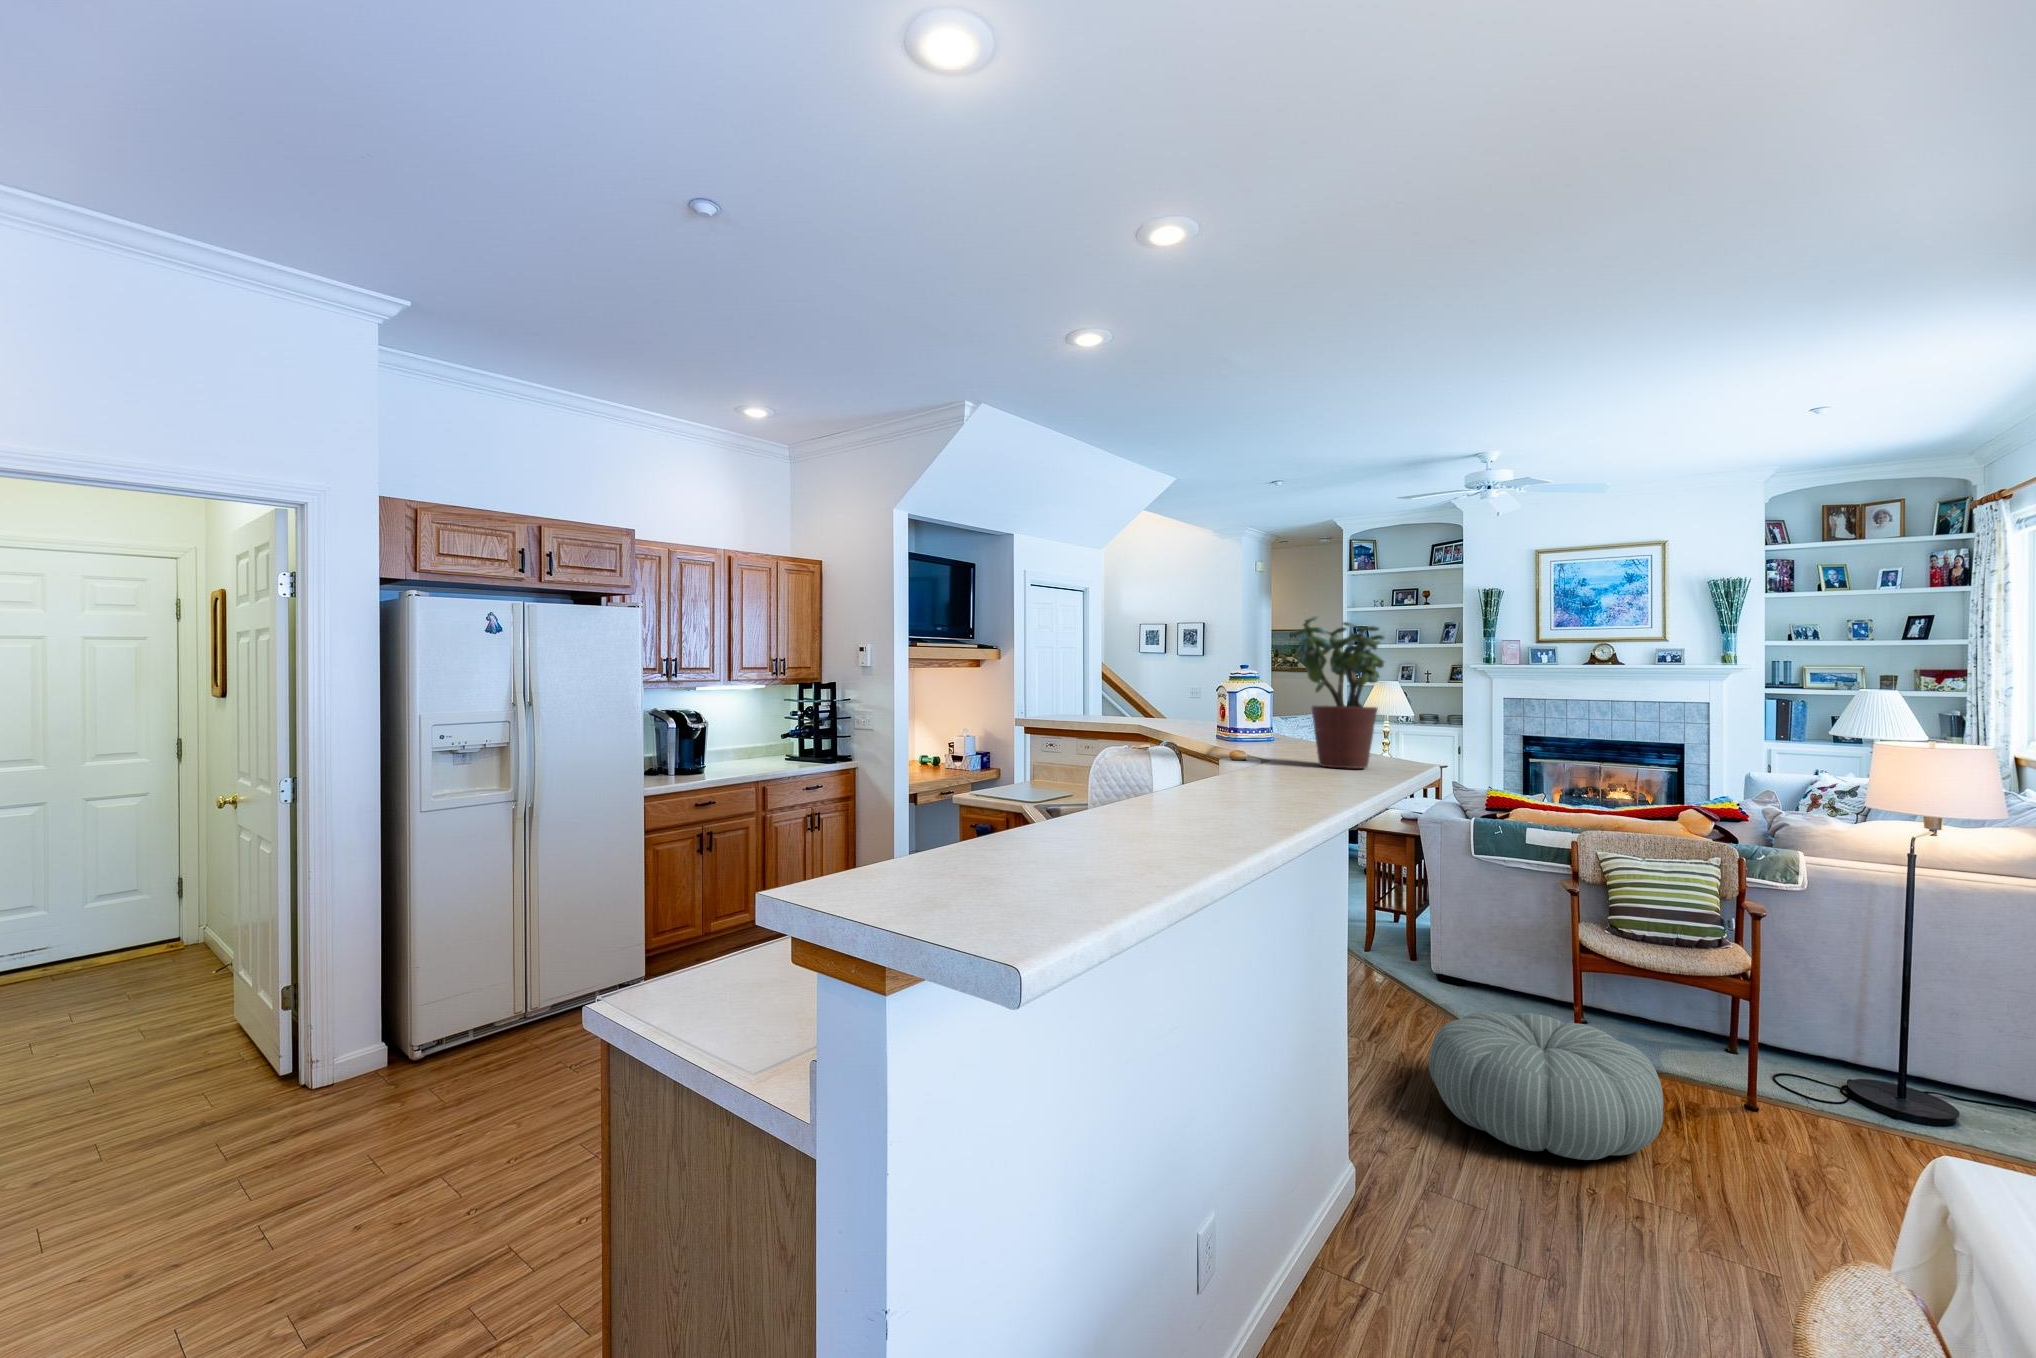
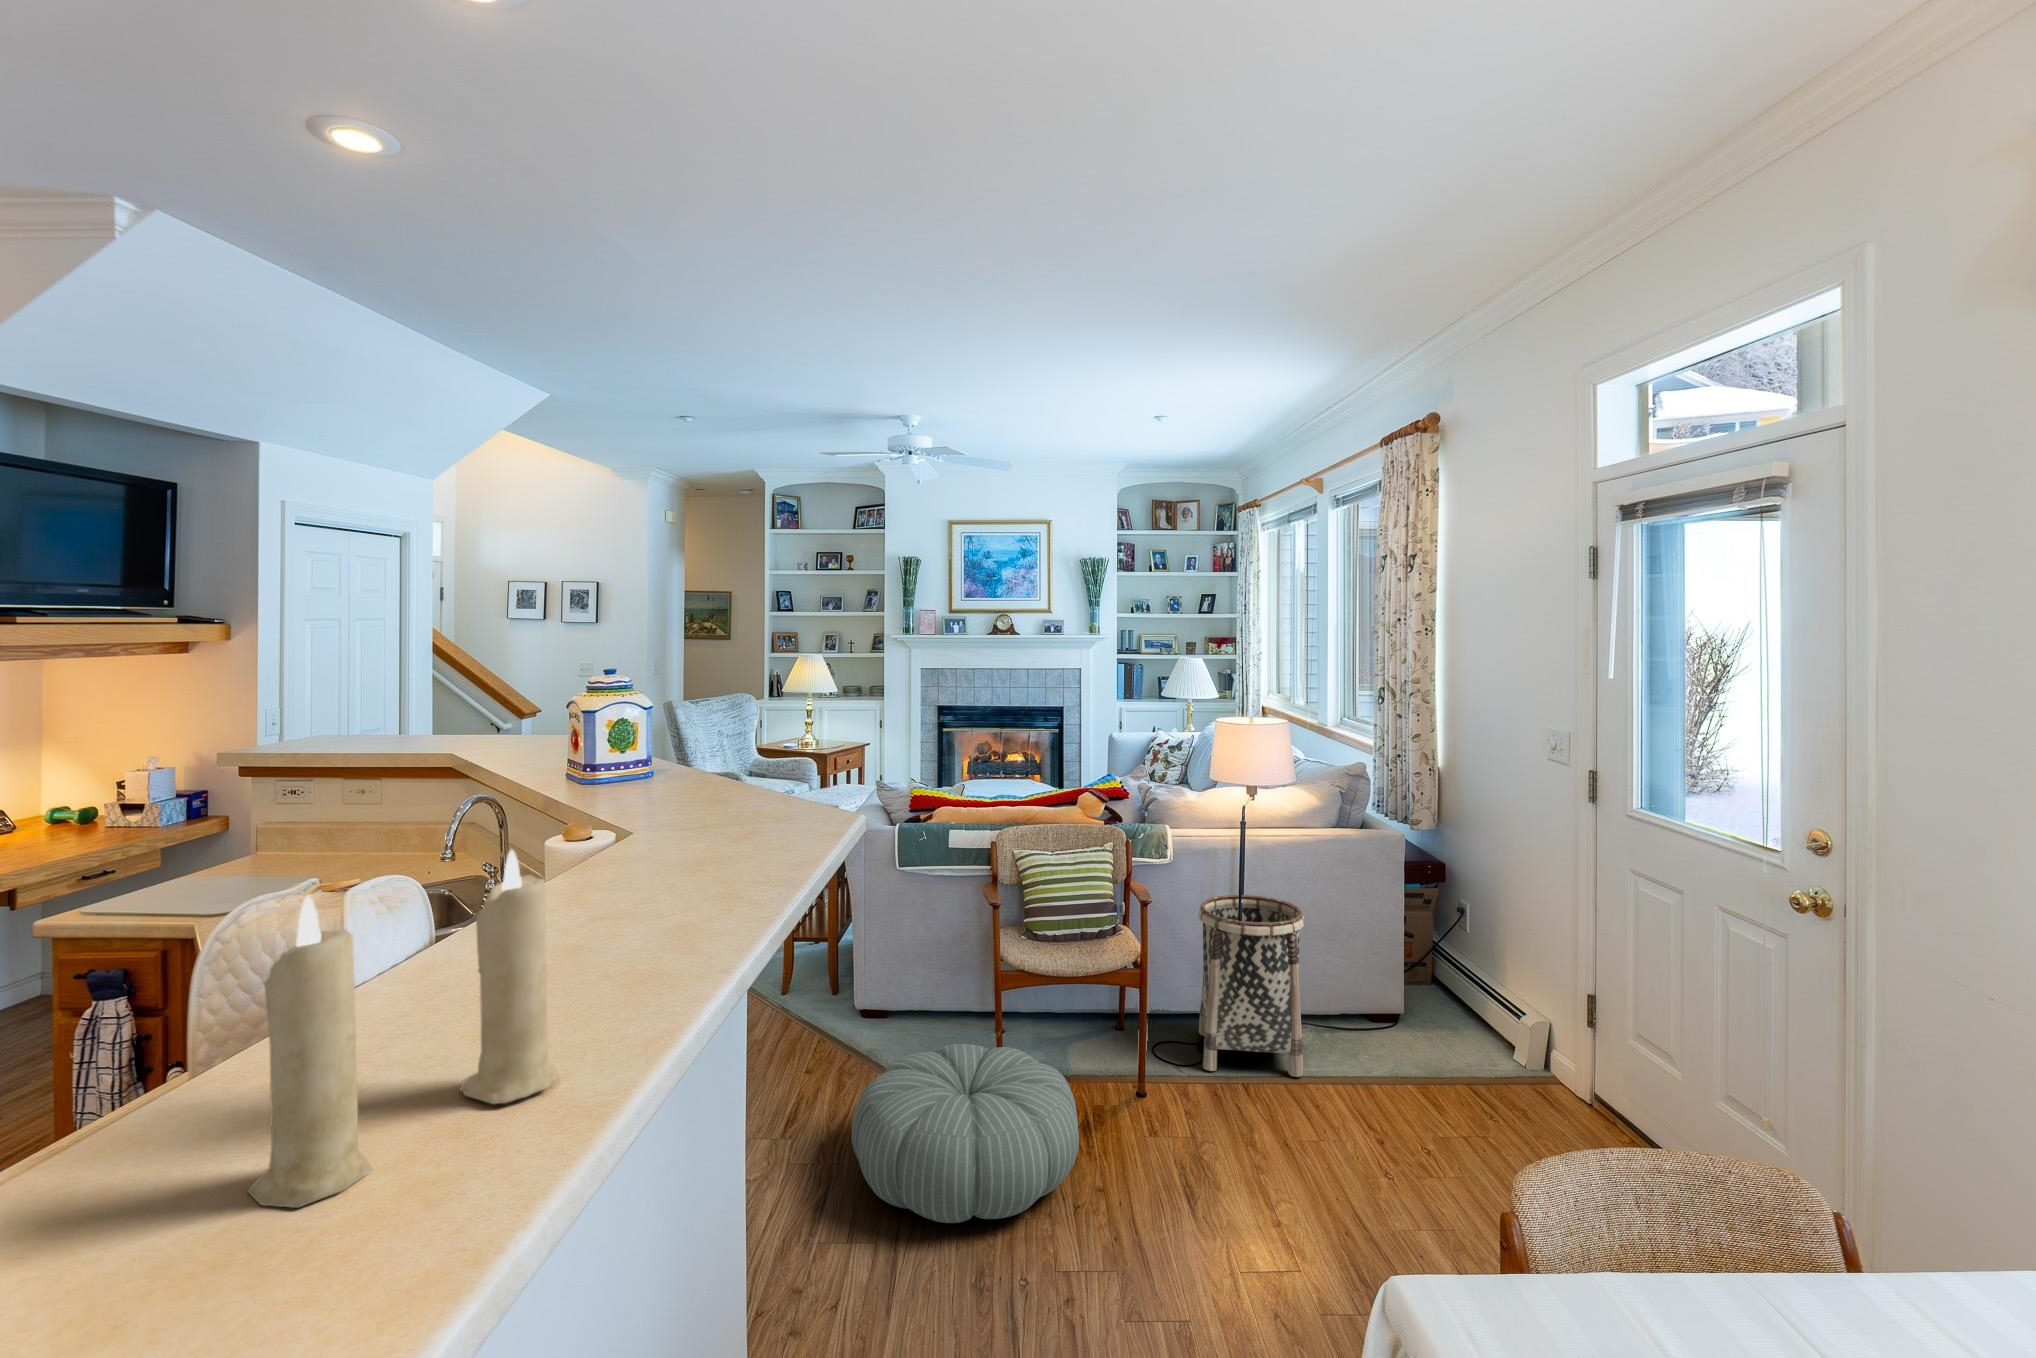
potted plant: present [1290,616,1385,768] -> none [650,630,788,847]
candle: none [1166,689,1278,817] -> present [248,850,559,1208]
basket: none [1836,931,1995,1146] -> present [1198,895,1304,1077]

